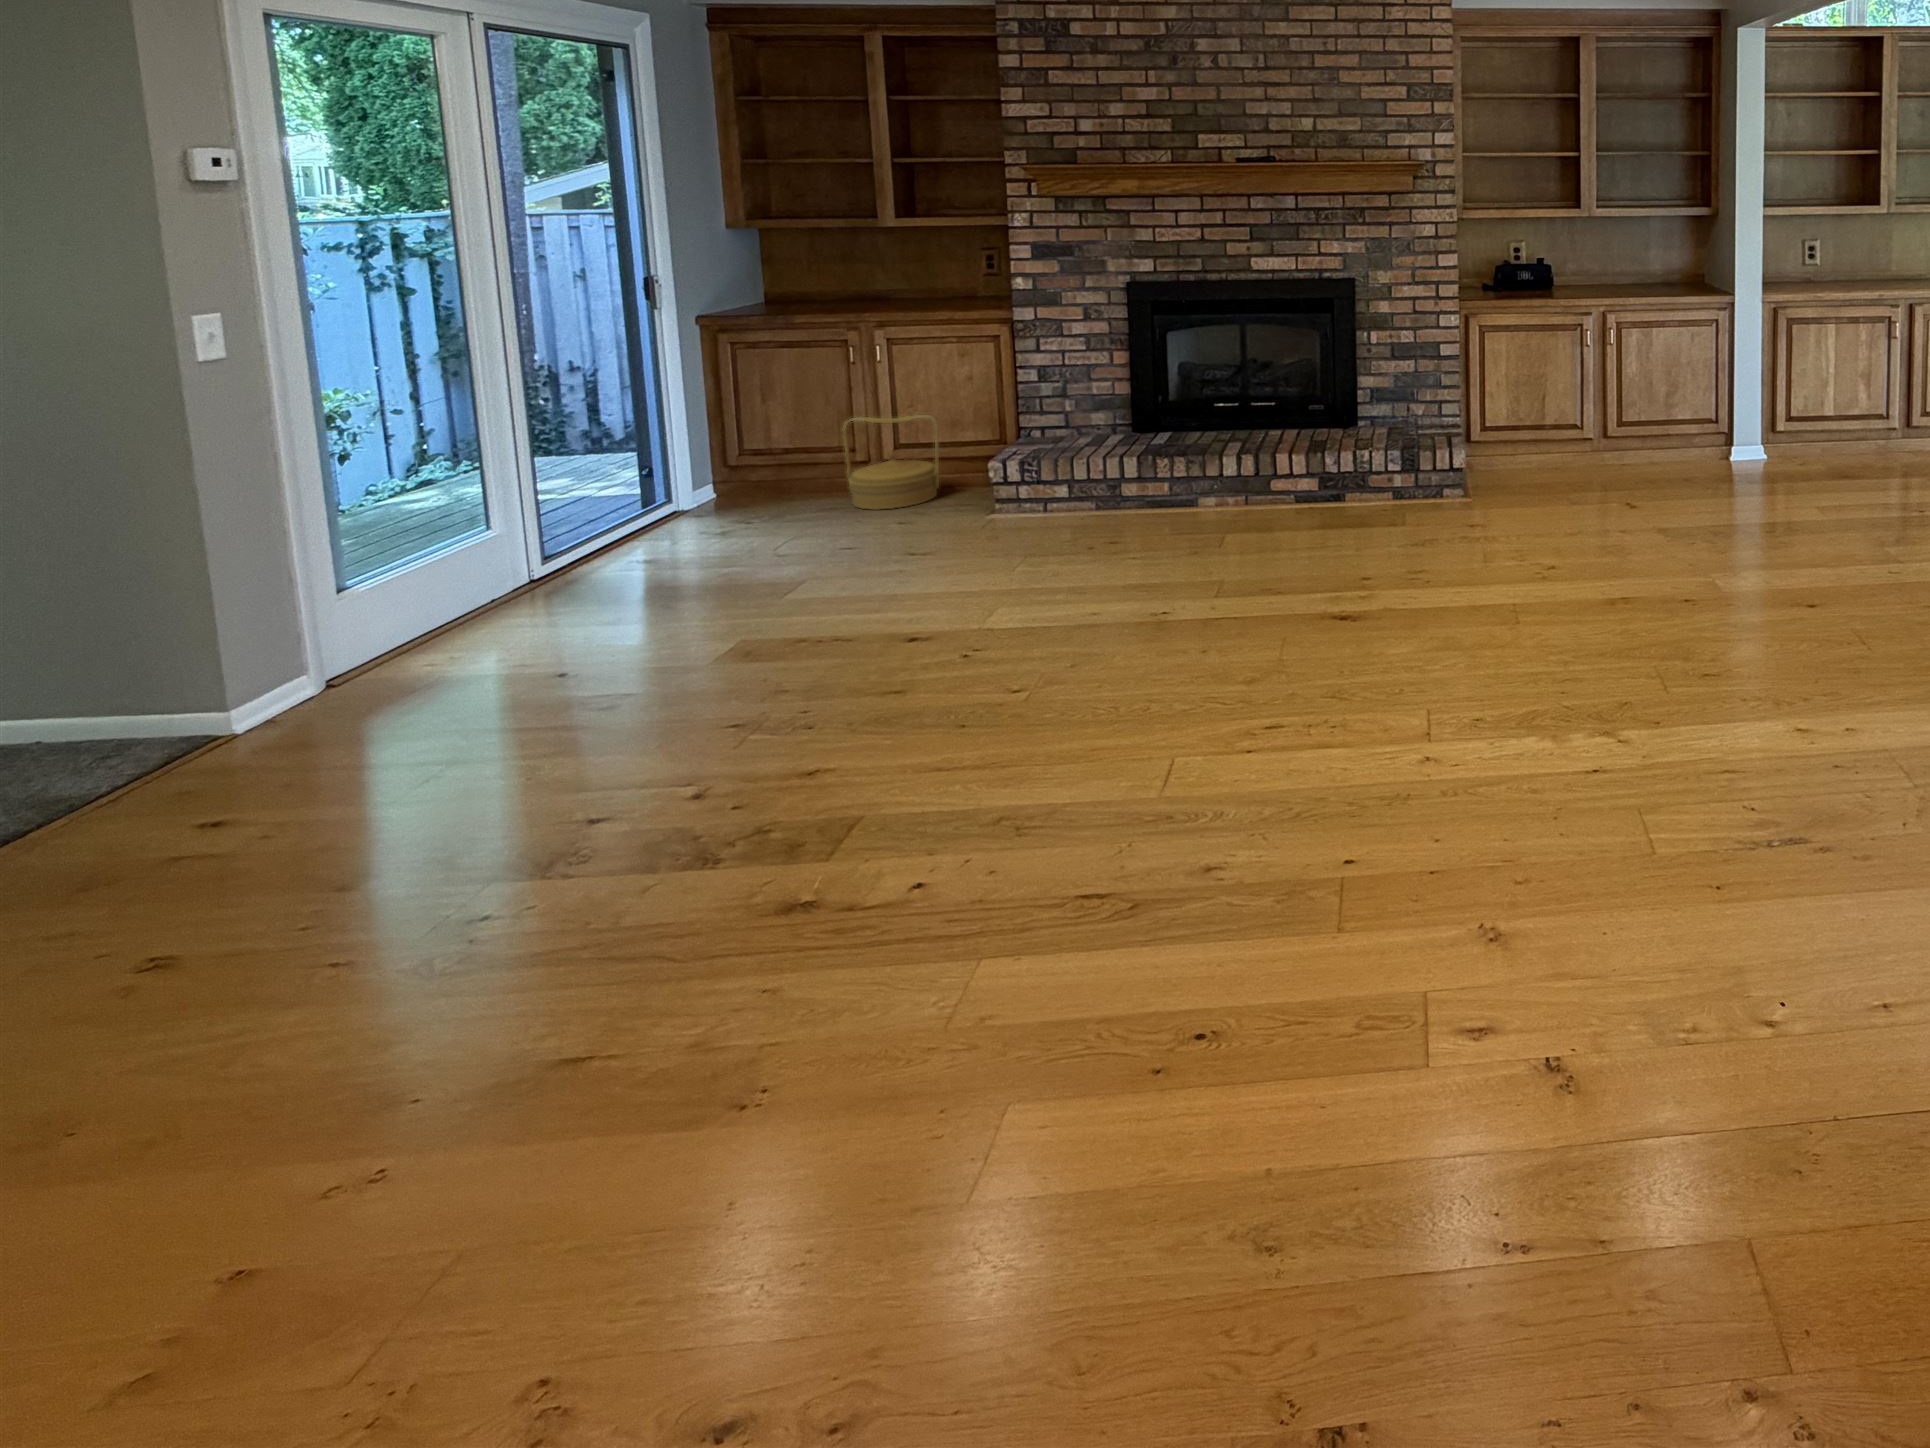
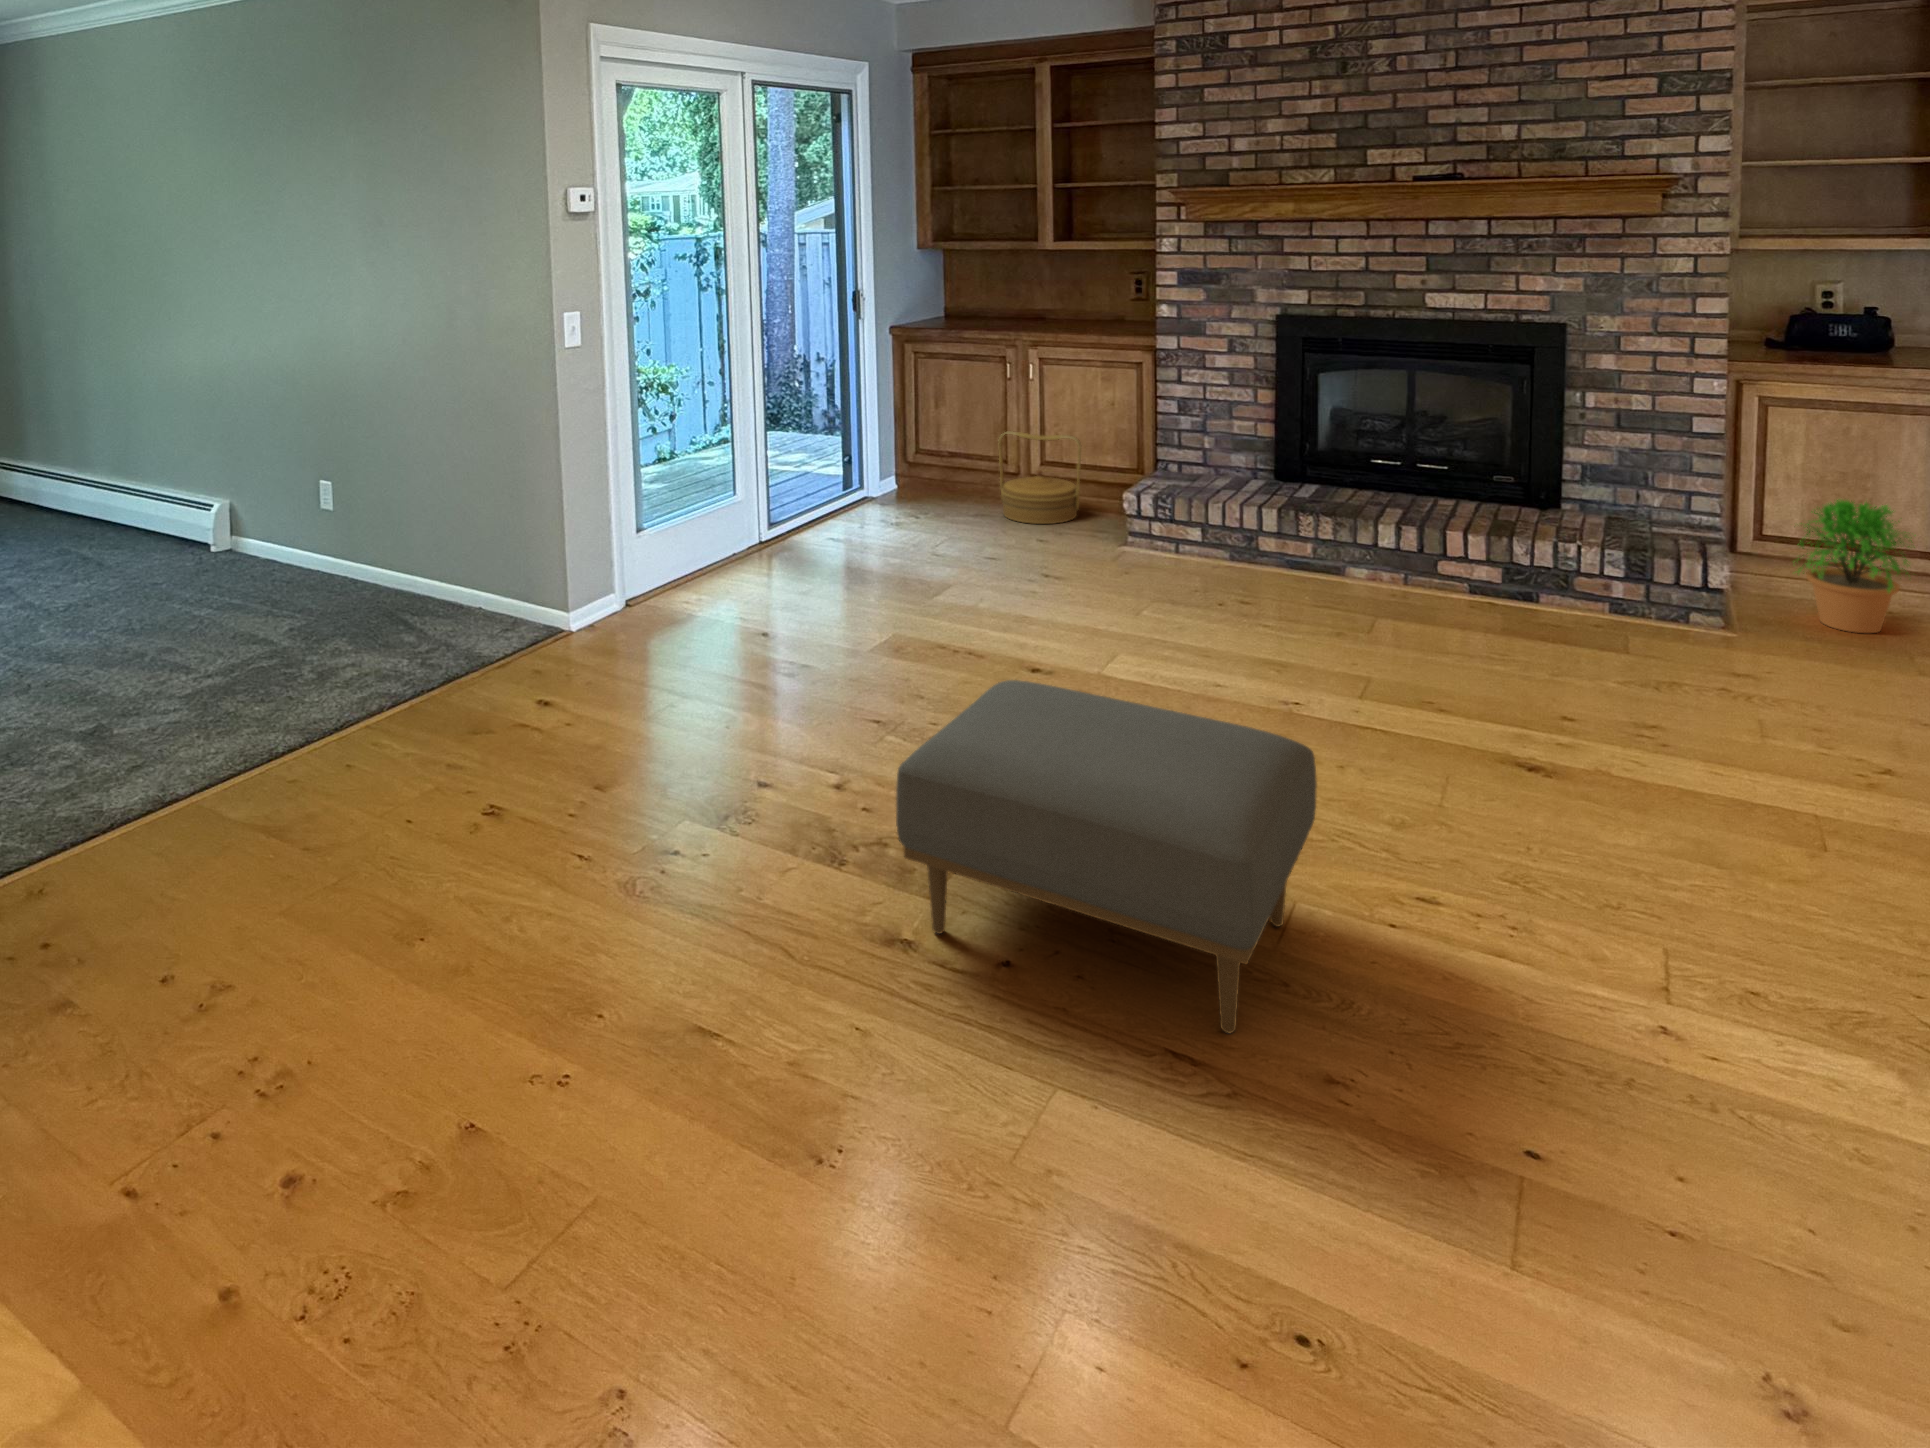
potted plant: none [1501,391,1572,485] -> present [1796,499,1915,633]
ottoman: none [787,621,1186,884] -> present [896,680,1317,1033]

